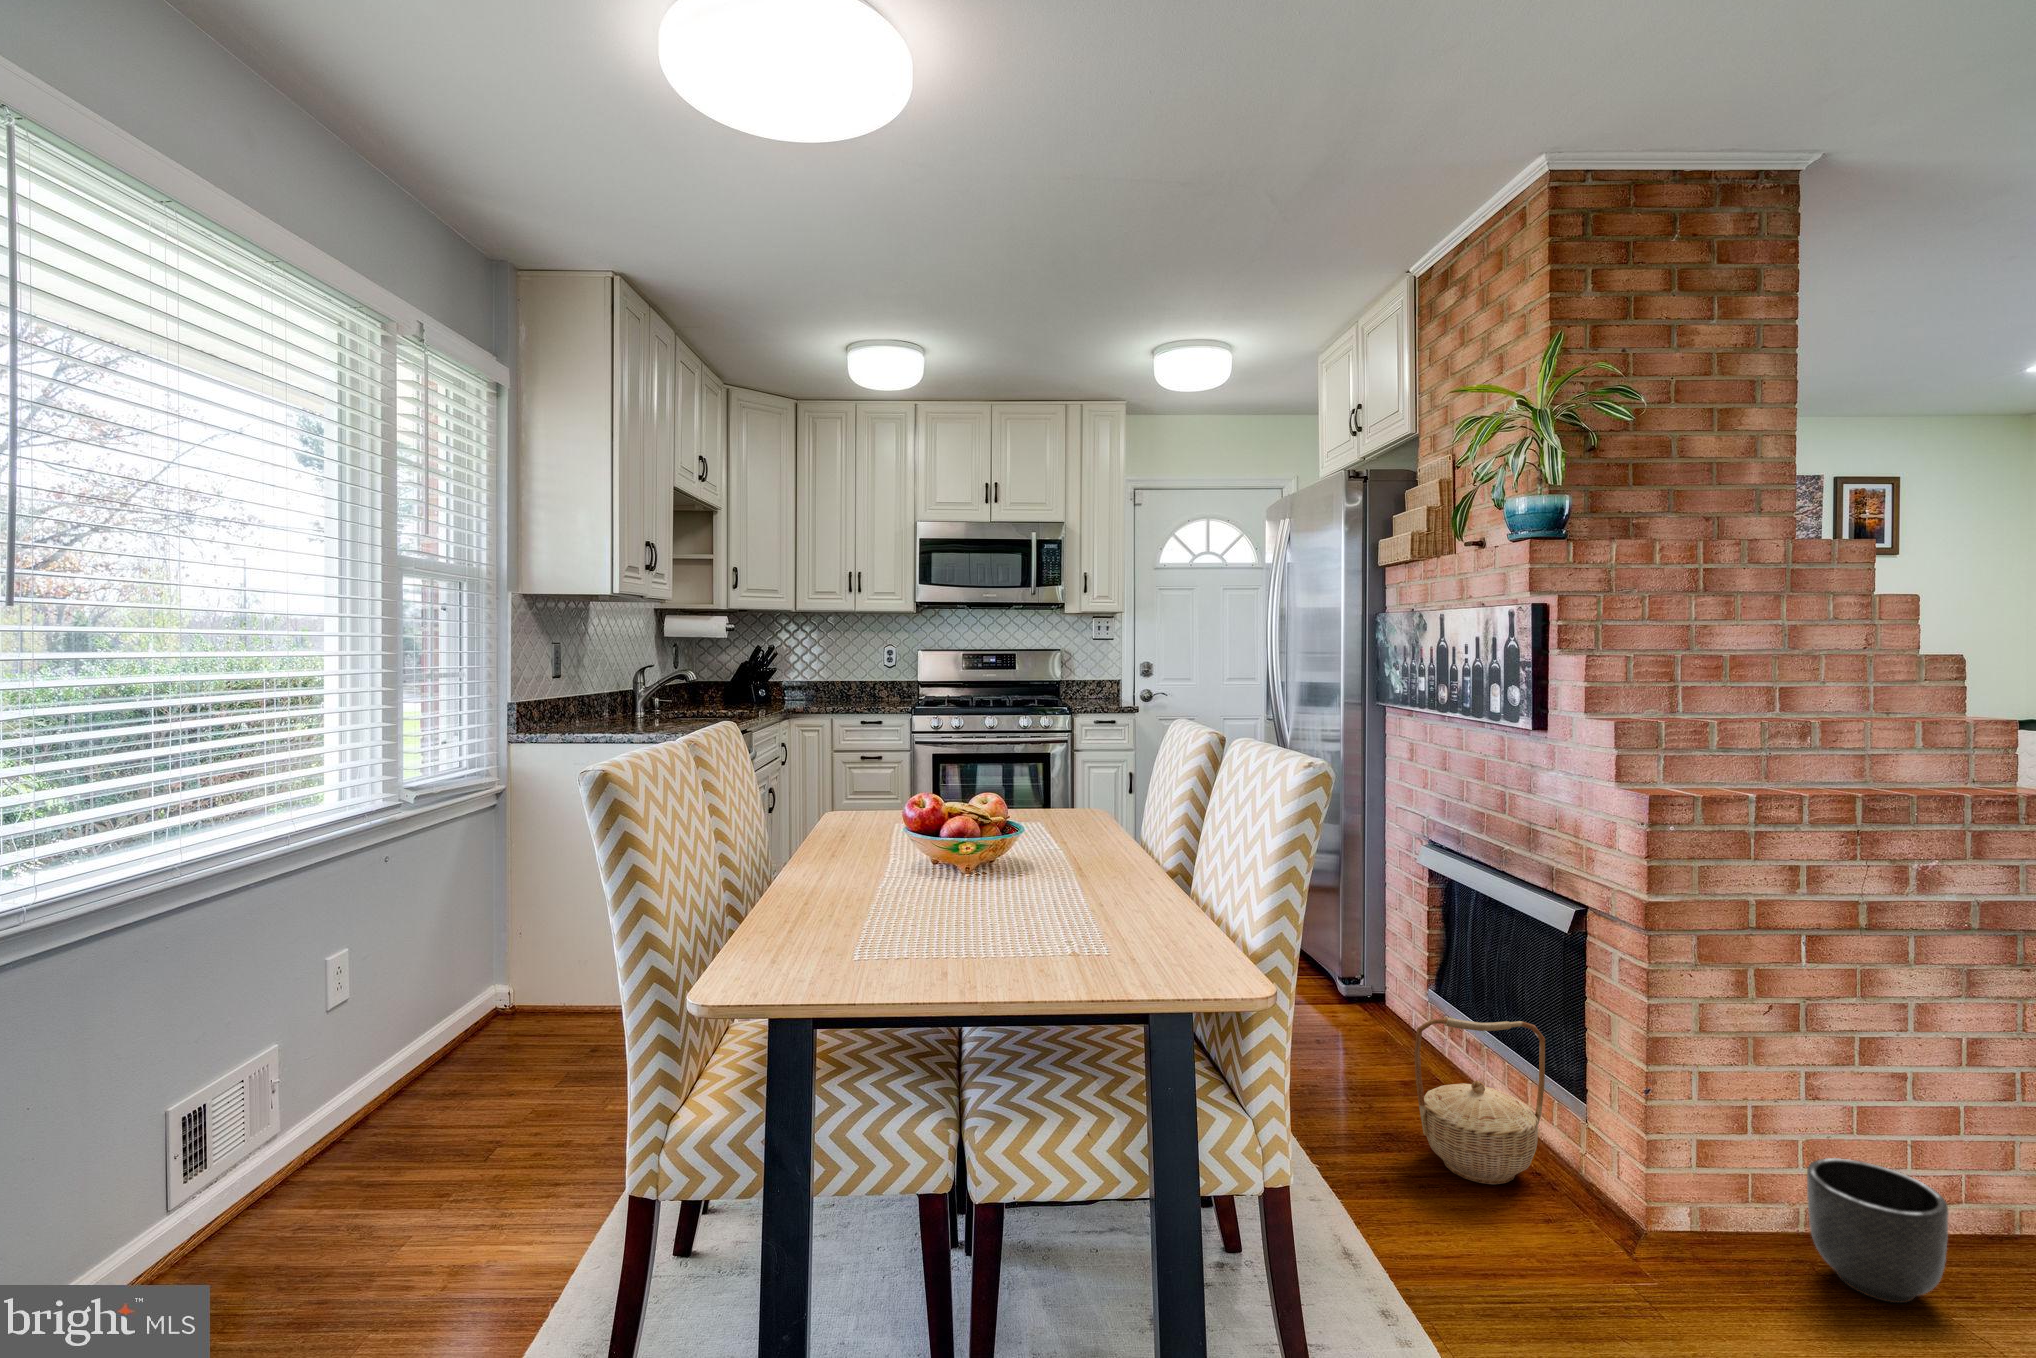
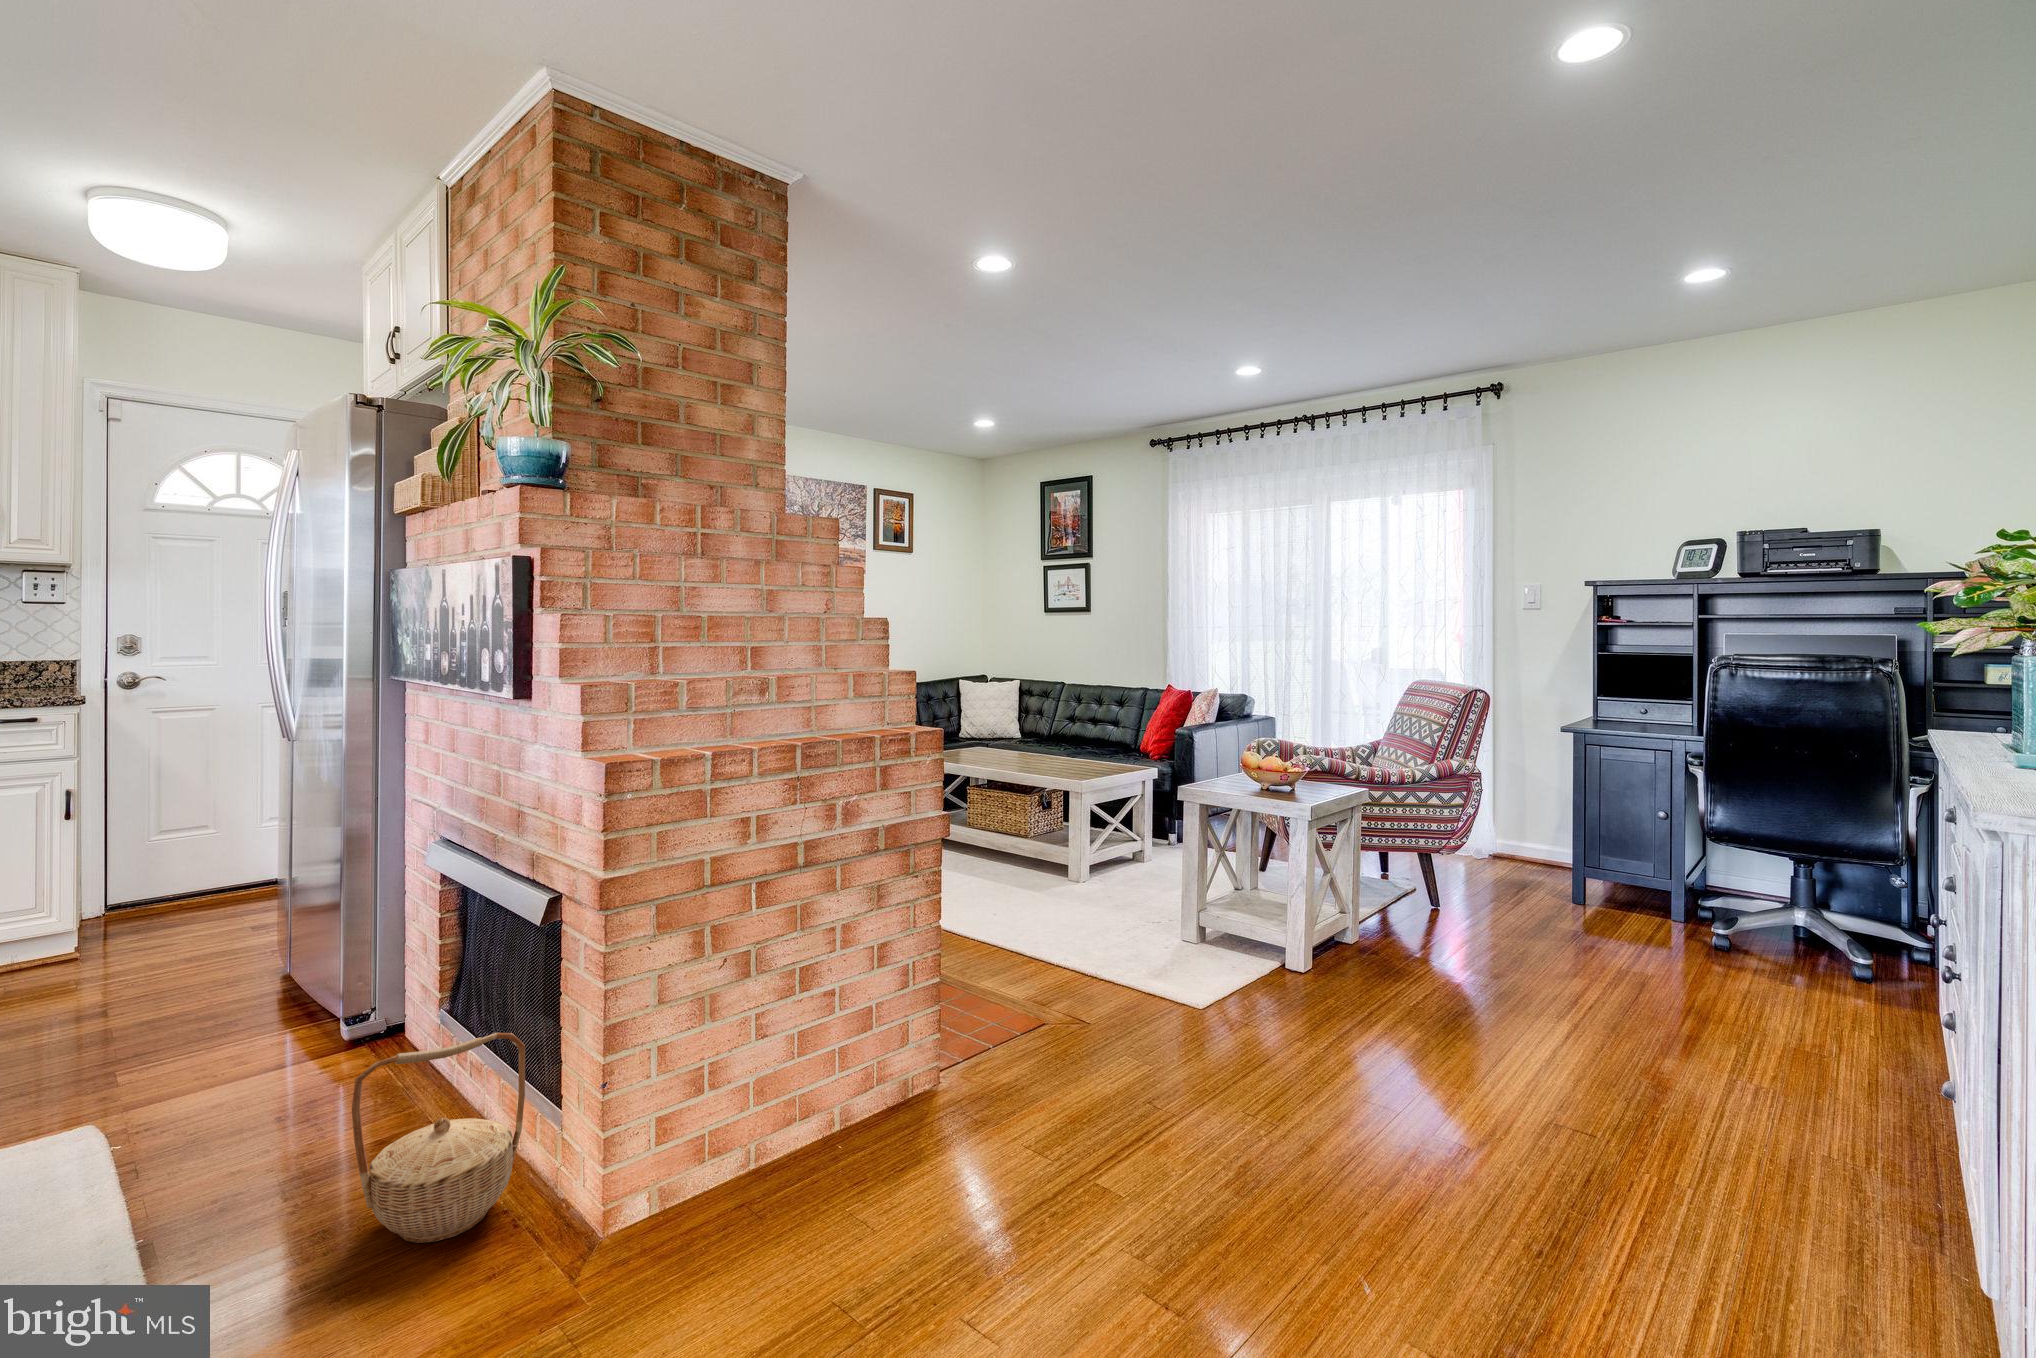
planter: present [1807,1158,1948,1303] -> none [751,1081,849,1208]

